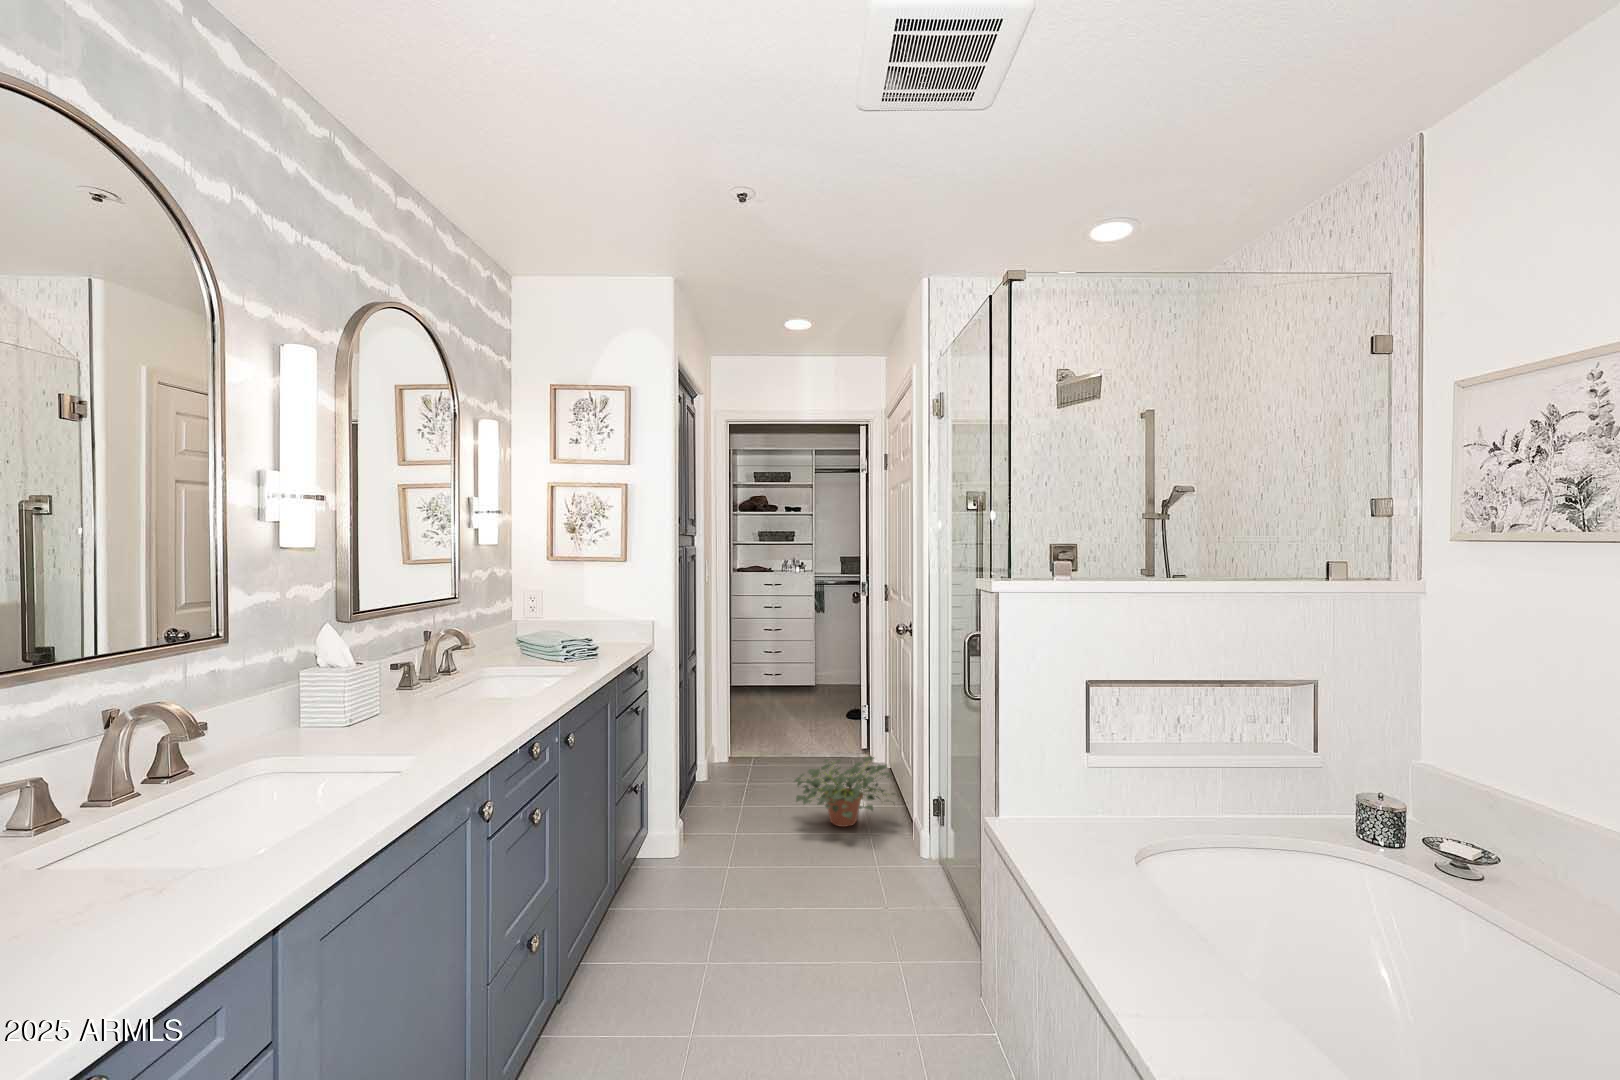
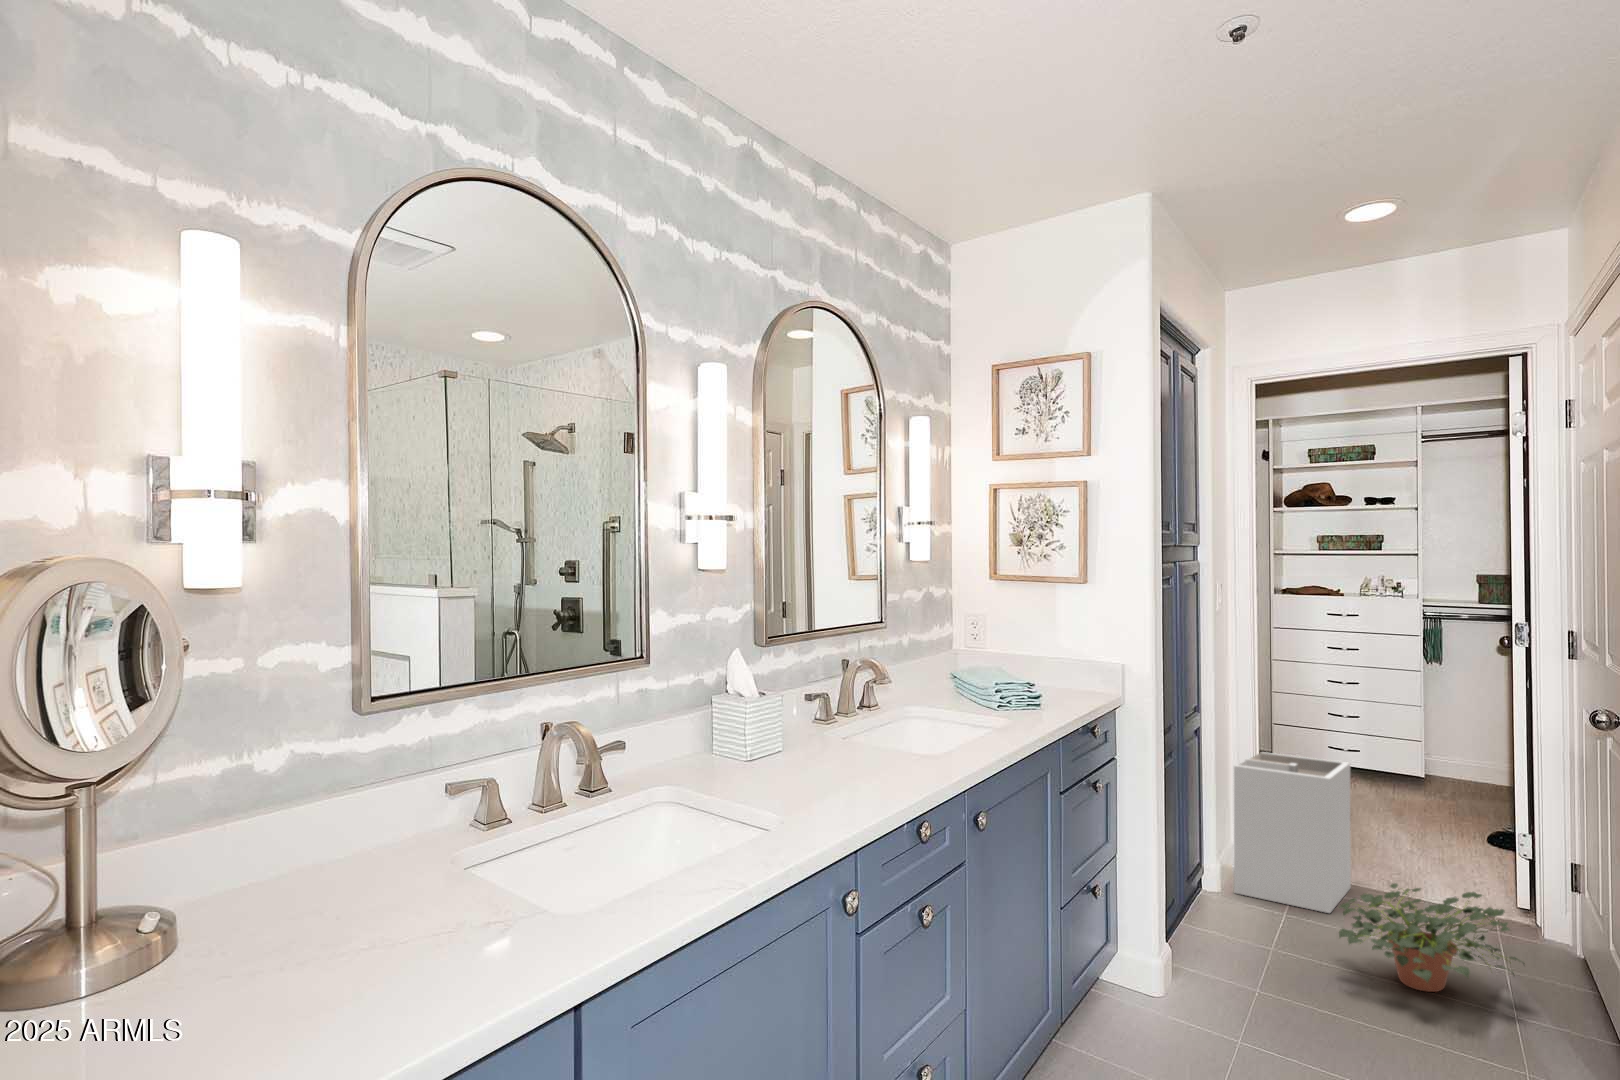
laundry hamper: none [721,683,792,788] -> present [1234,752,1351,913]

